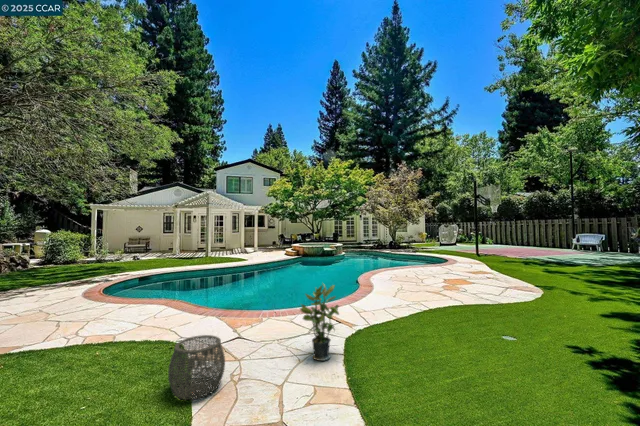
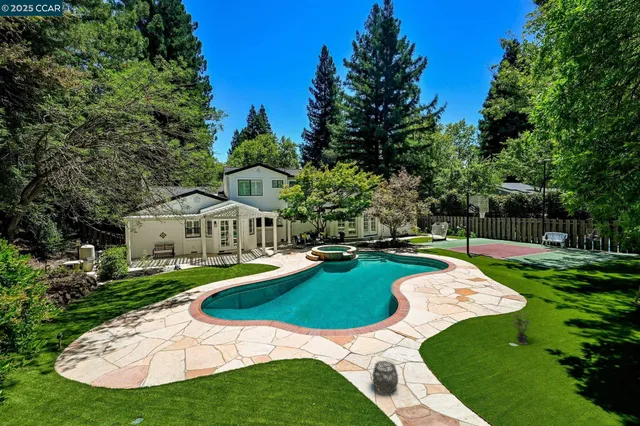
potted plant: present [300,284,339,361] -> present [512,312,531,345]

